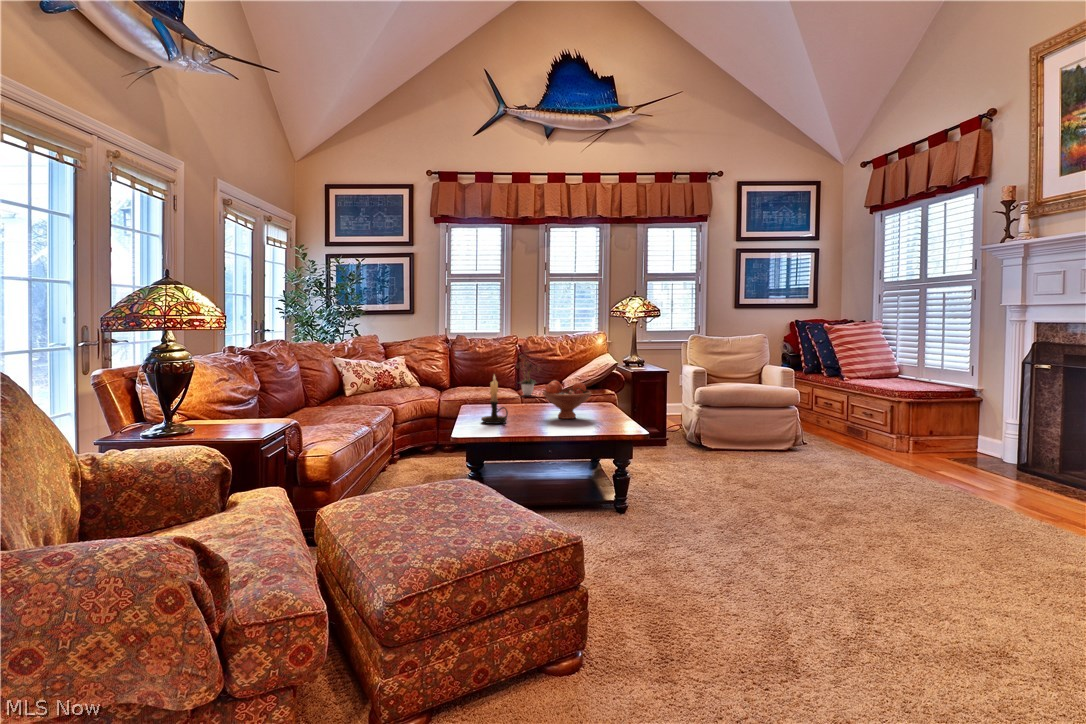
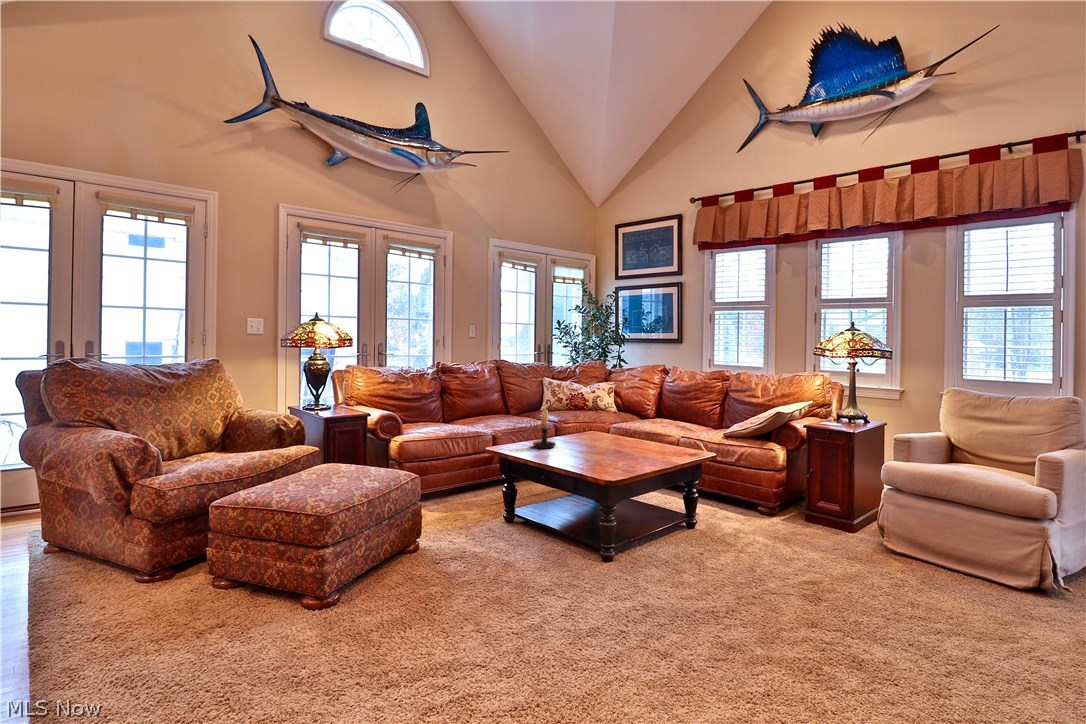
flower arrangement: present [516,354,542,395] -> none [679,388,707,434]
fruit bowl: present [543,380,592,419] -> none [586,416,636,455]

